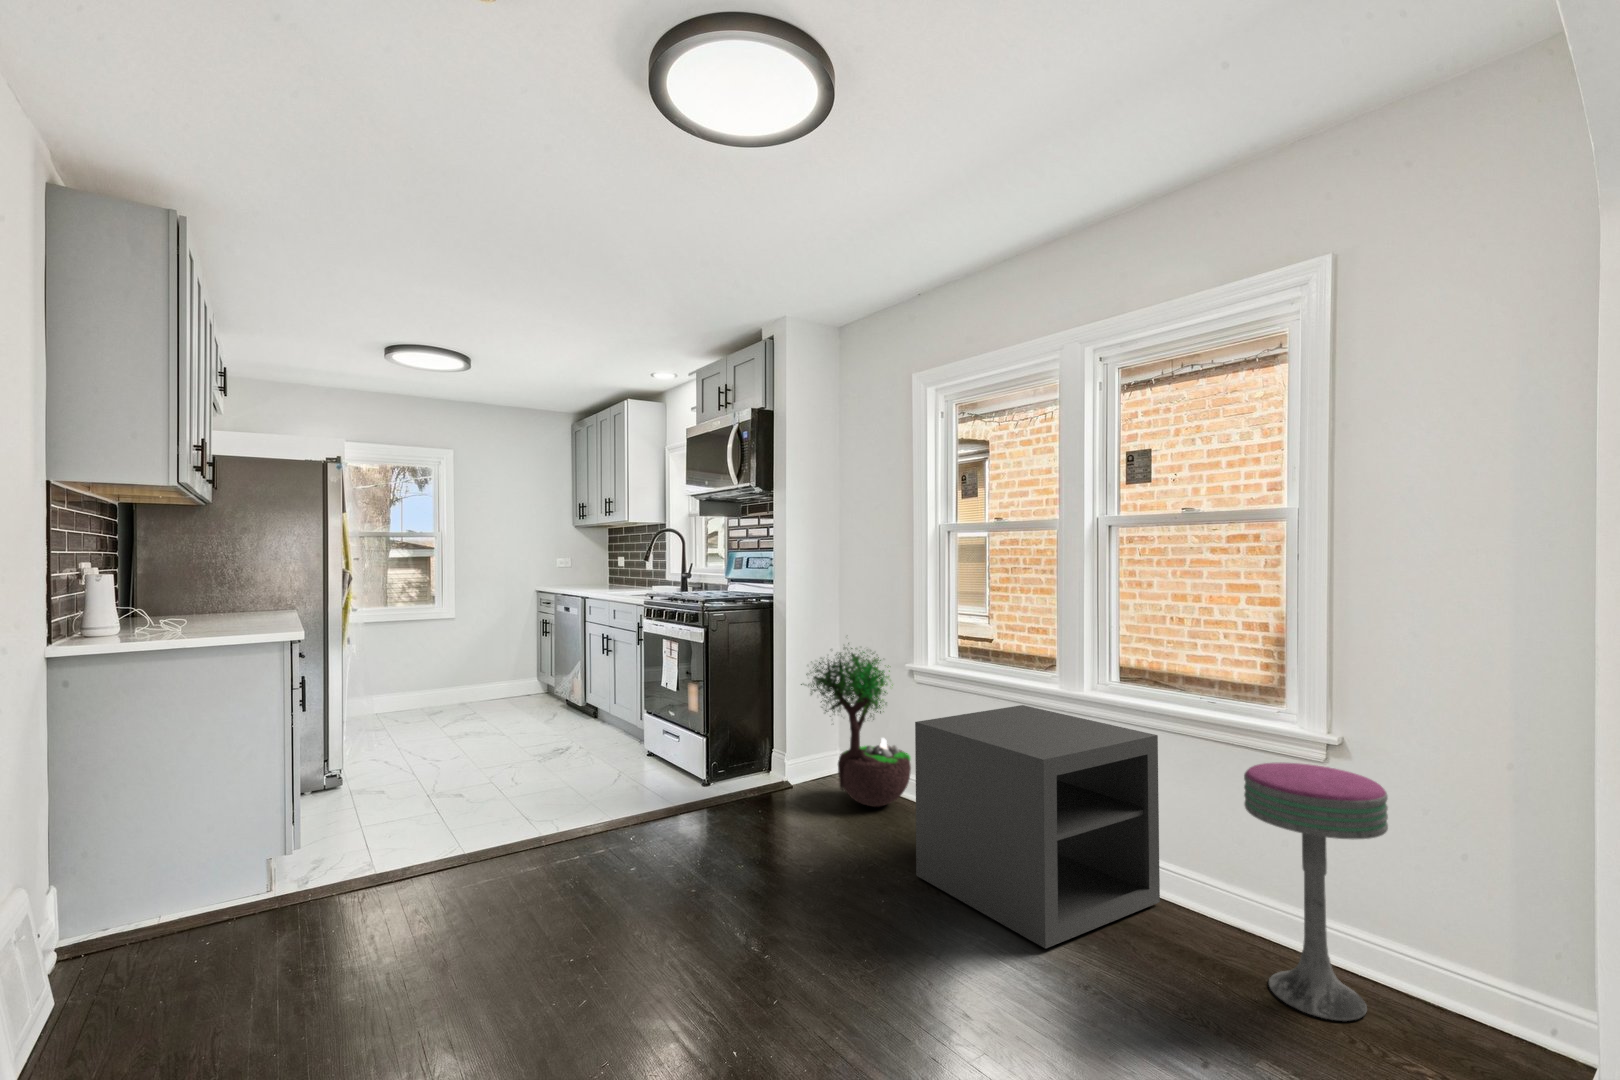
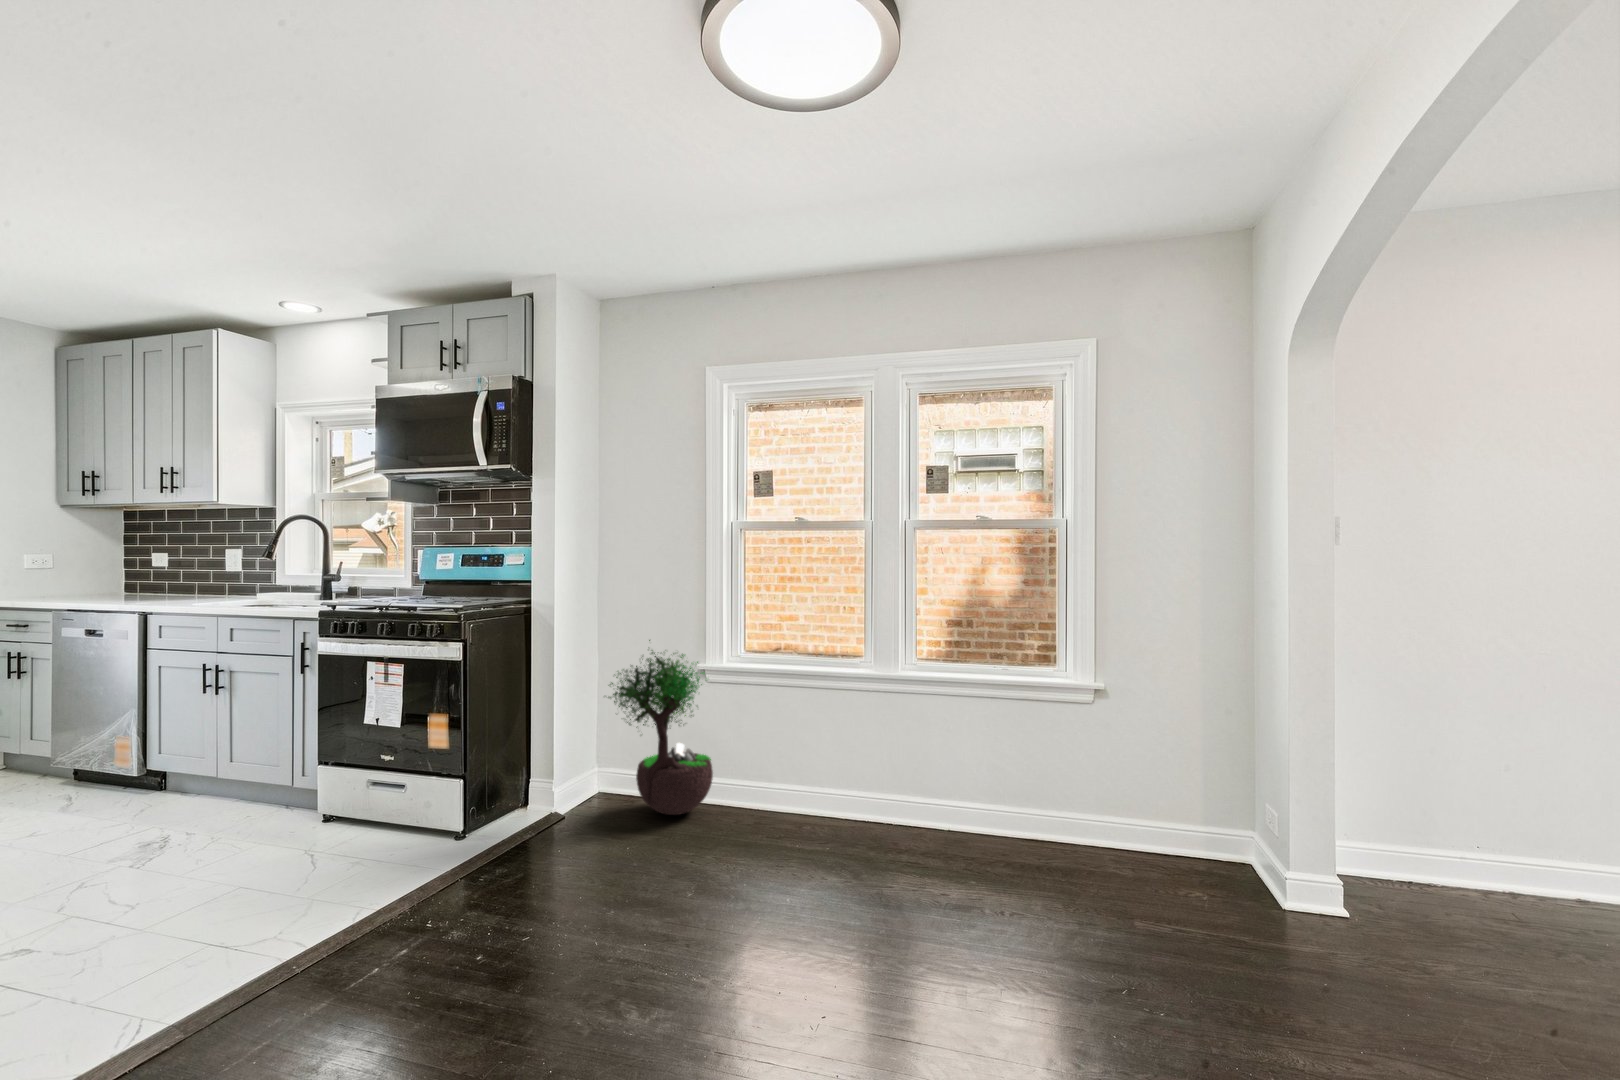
storage cabinet: present [915,705,1160,949] -> none [790,691,974,889]
bar stool: present [1244,763,1388,1021] -> none [1064,706,1154,879]

